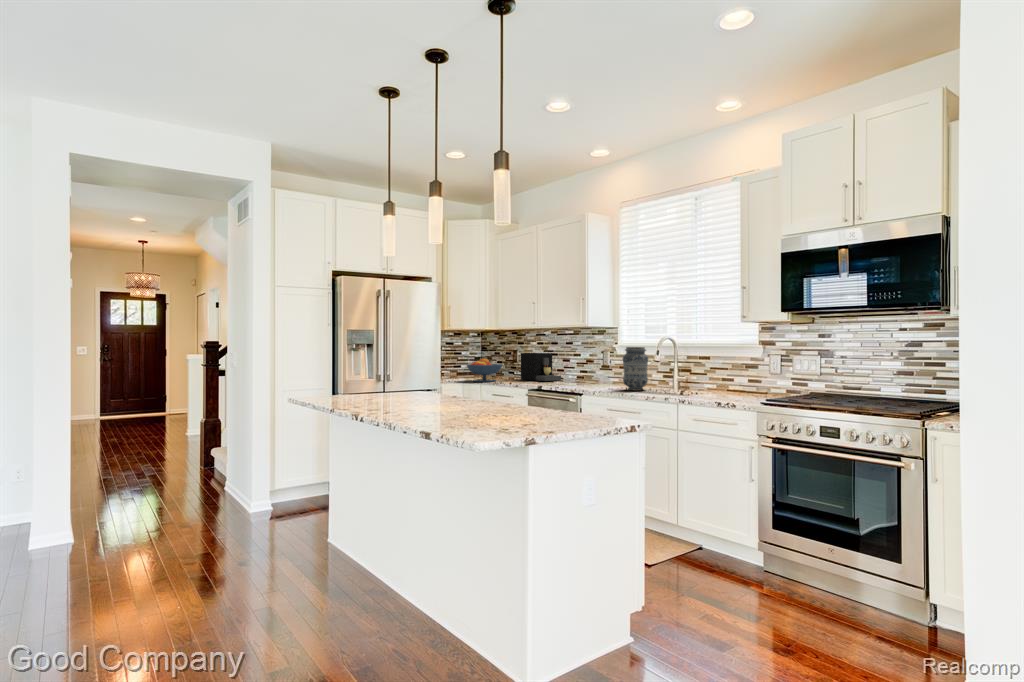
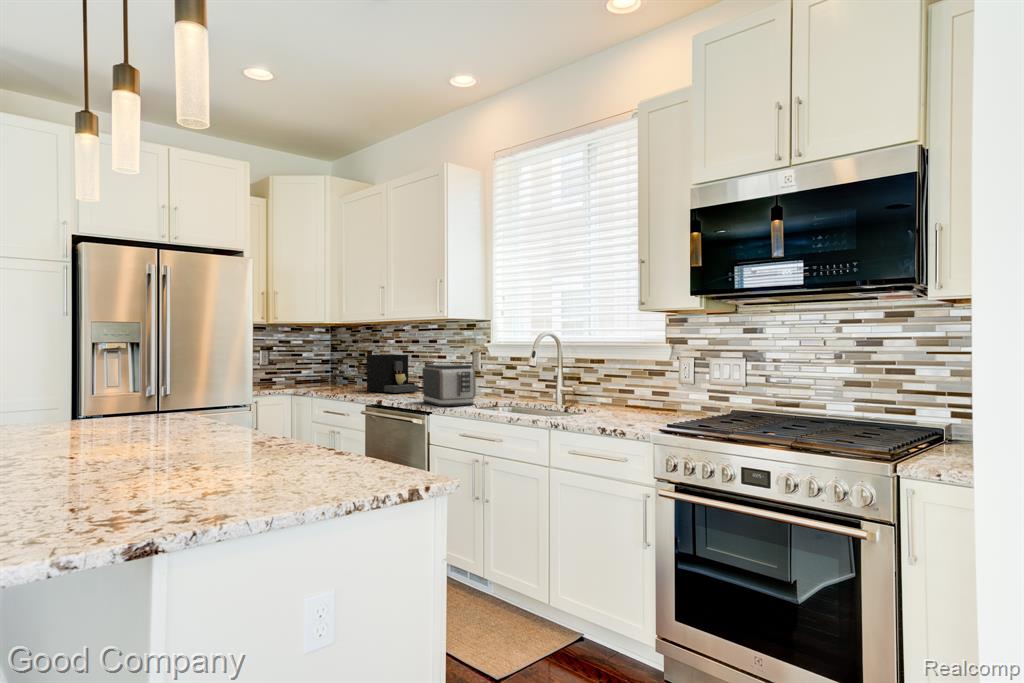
vase: present [623,347,648,391] -> none [484,346,519,408]
fruit bowl: present [467,359,502,382] -> none [290,362,341,394]
toaster: none [573,359,614,389] -> present [422,364,476,406]

